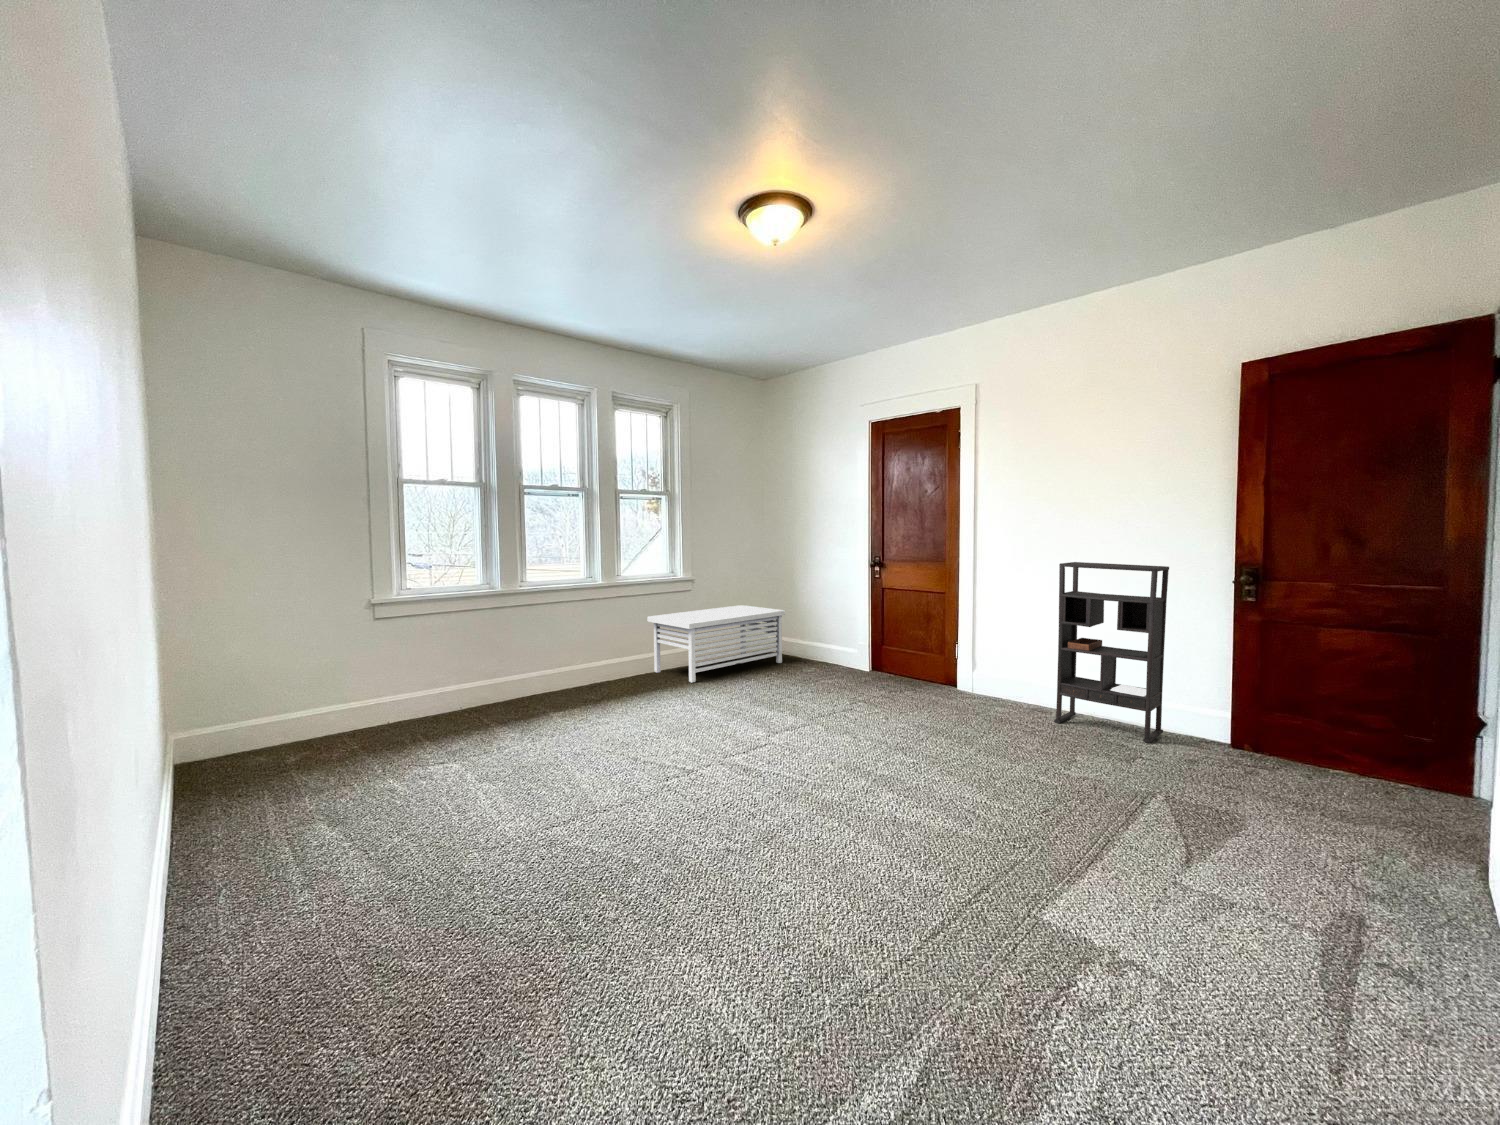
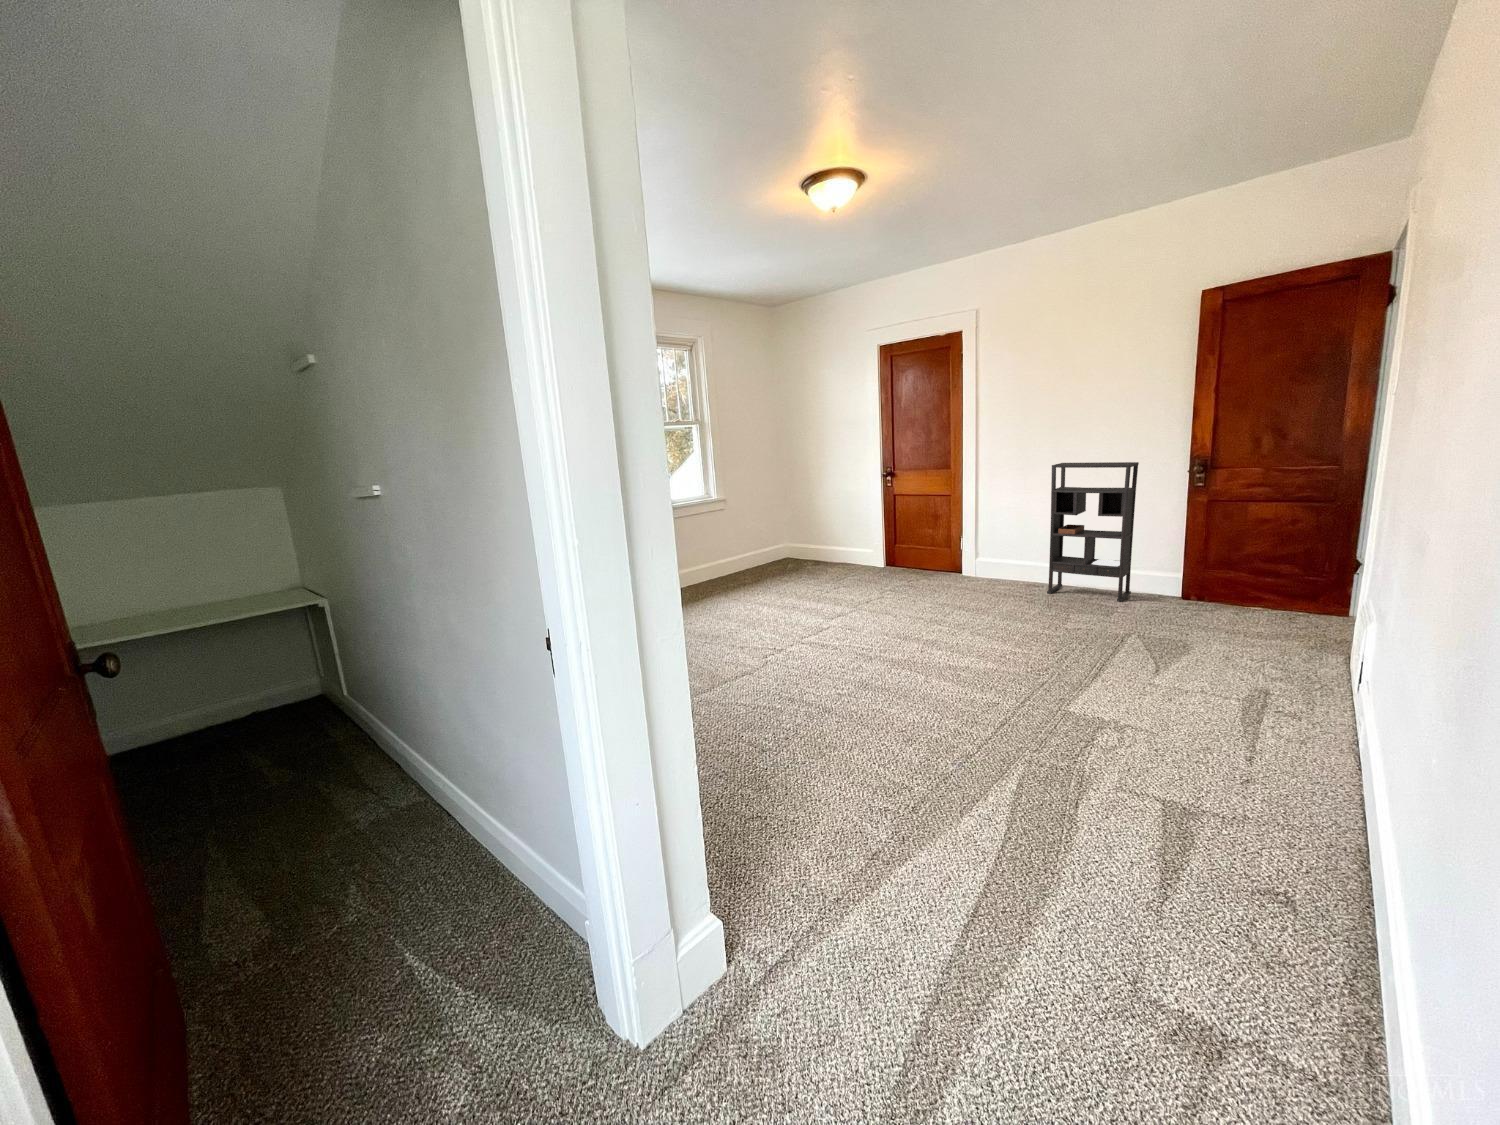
storage bench: present [647,605,785,682] -> none [691,519,807,588]

